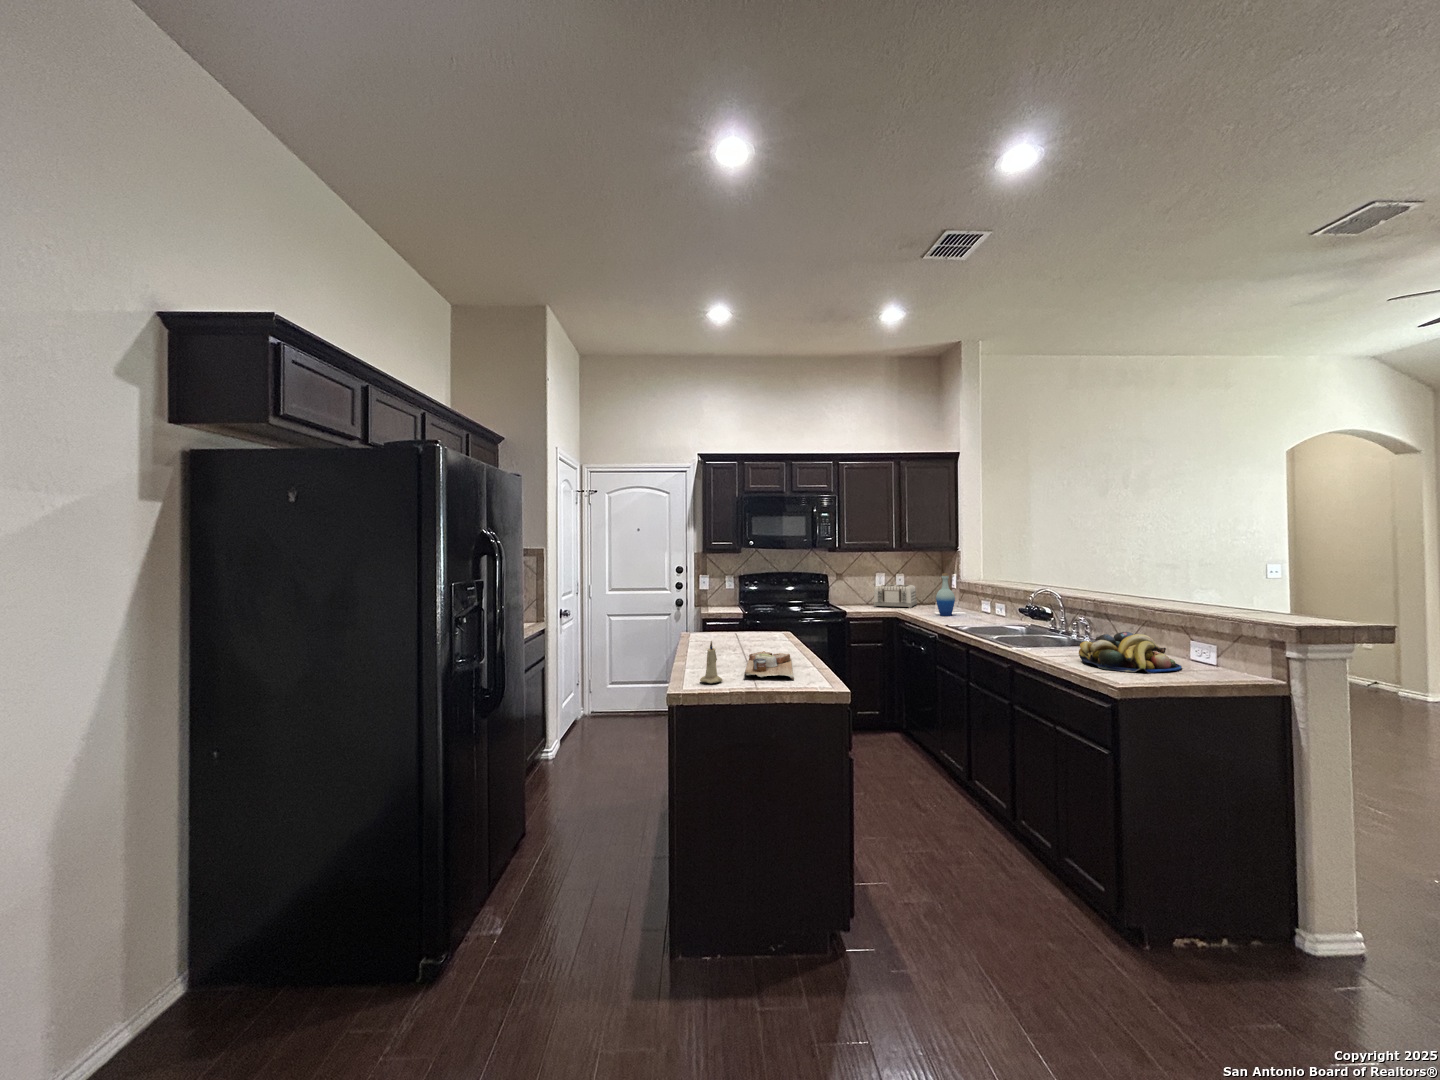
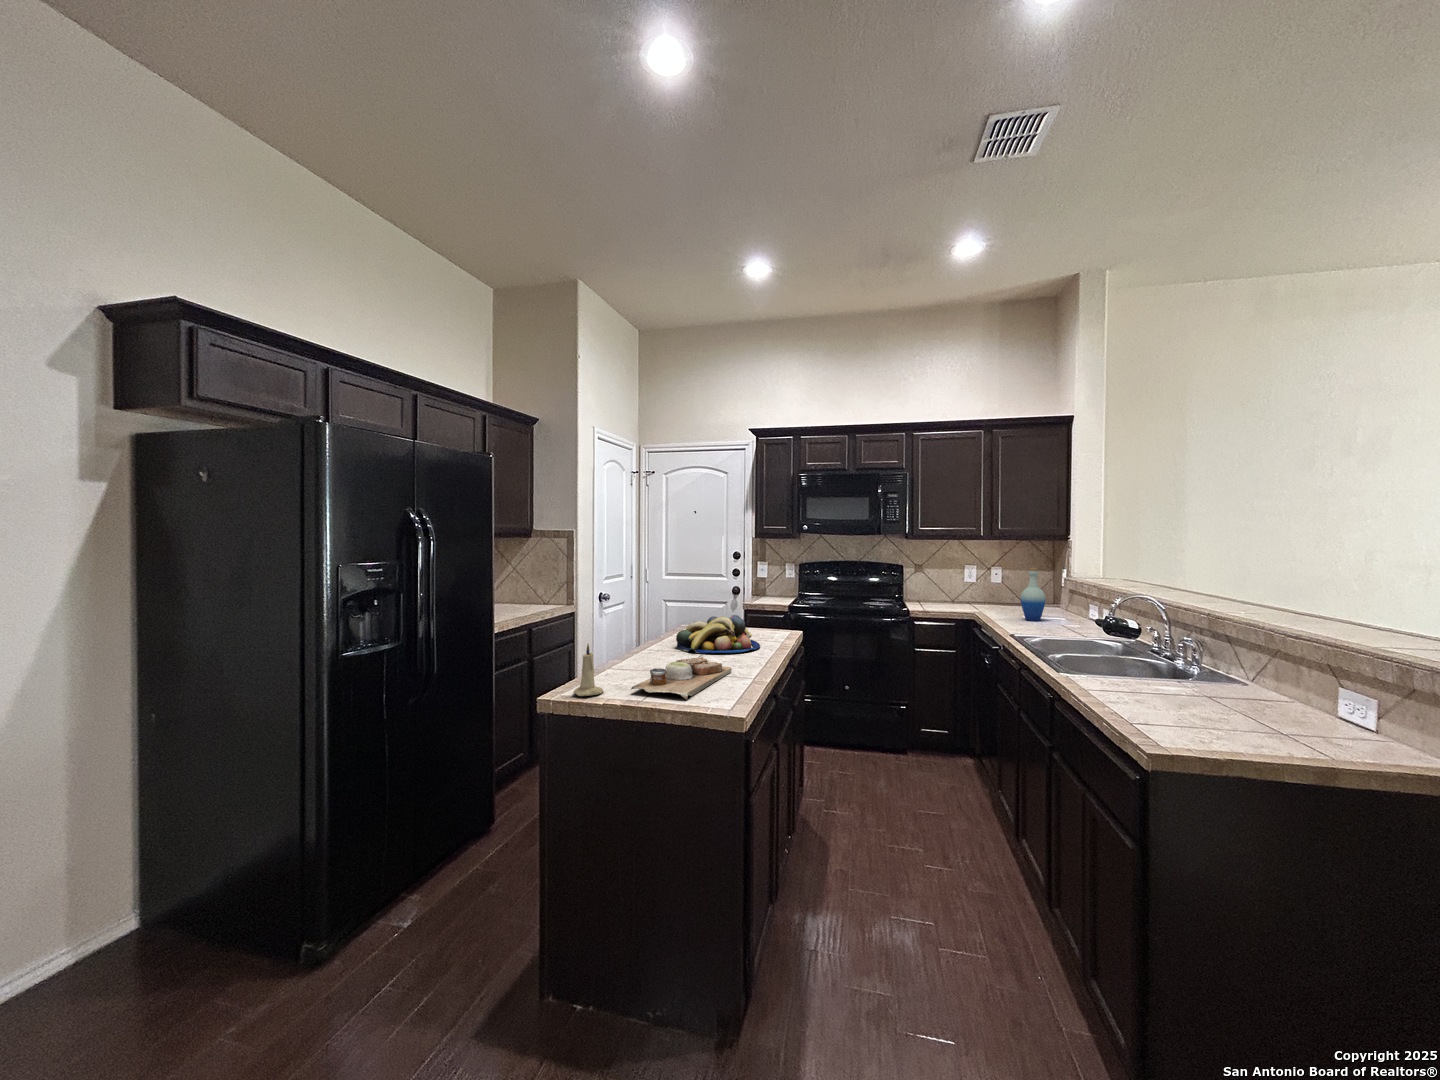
toaster: present [874,584,917,608] -> none [957,578,1016,608]
fruit bowl: present [1079,632,1182,673] -> present [675,615,760,653]

